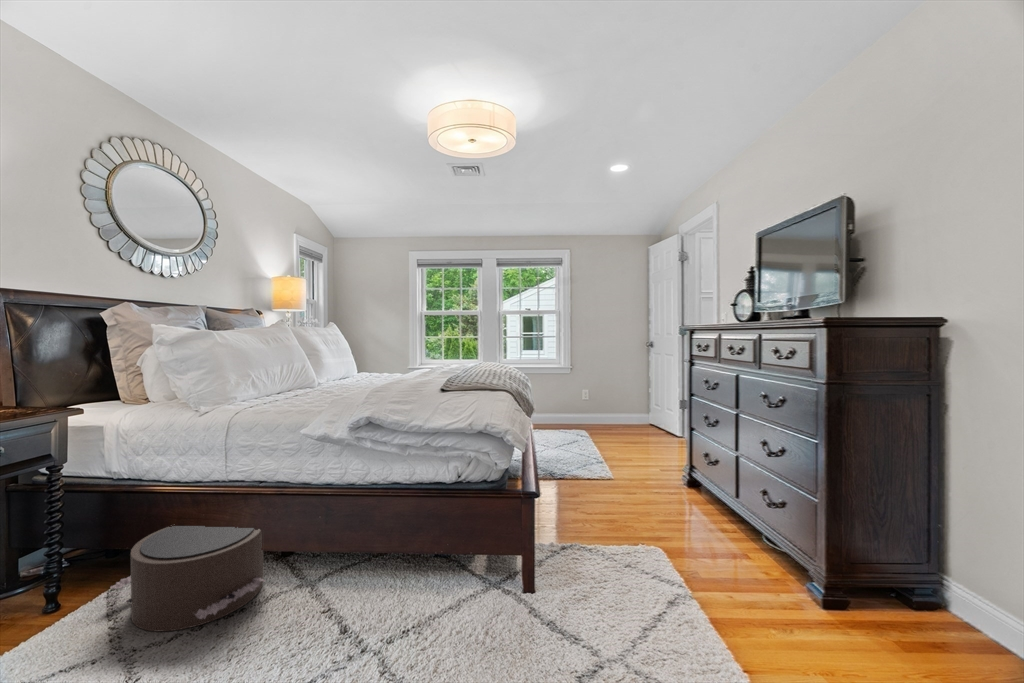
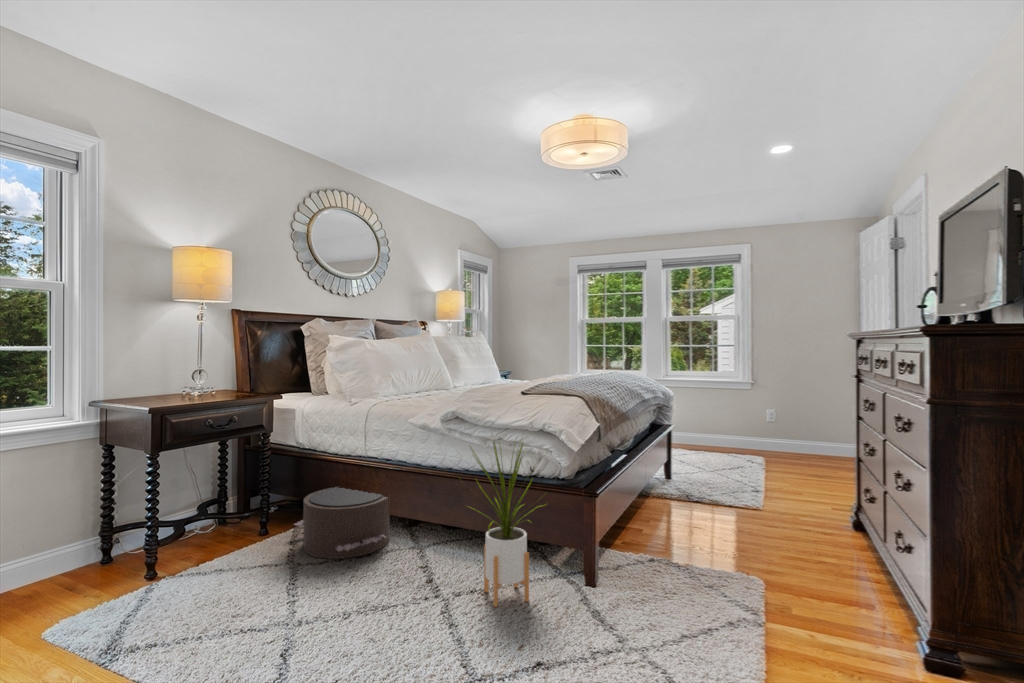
house plant: none [396,435,500,647] -> present [473,442,540,607]

